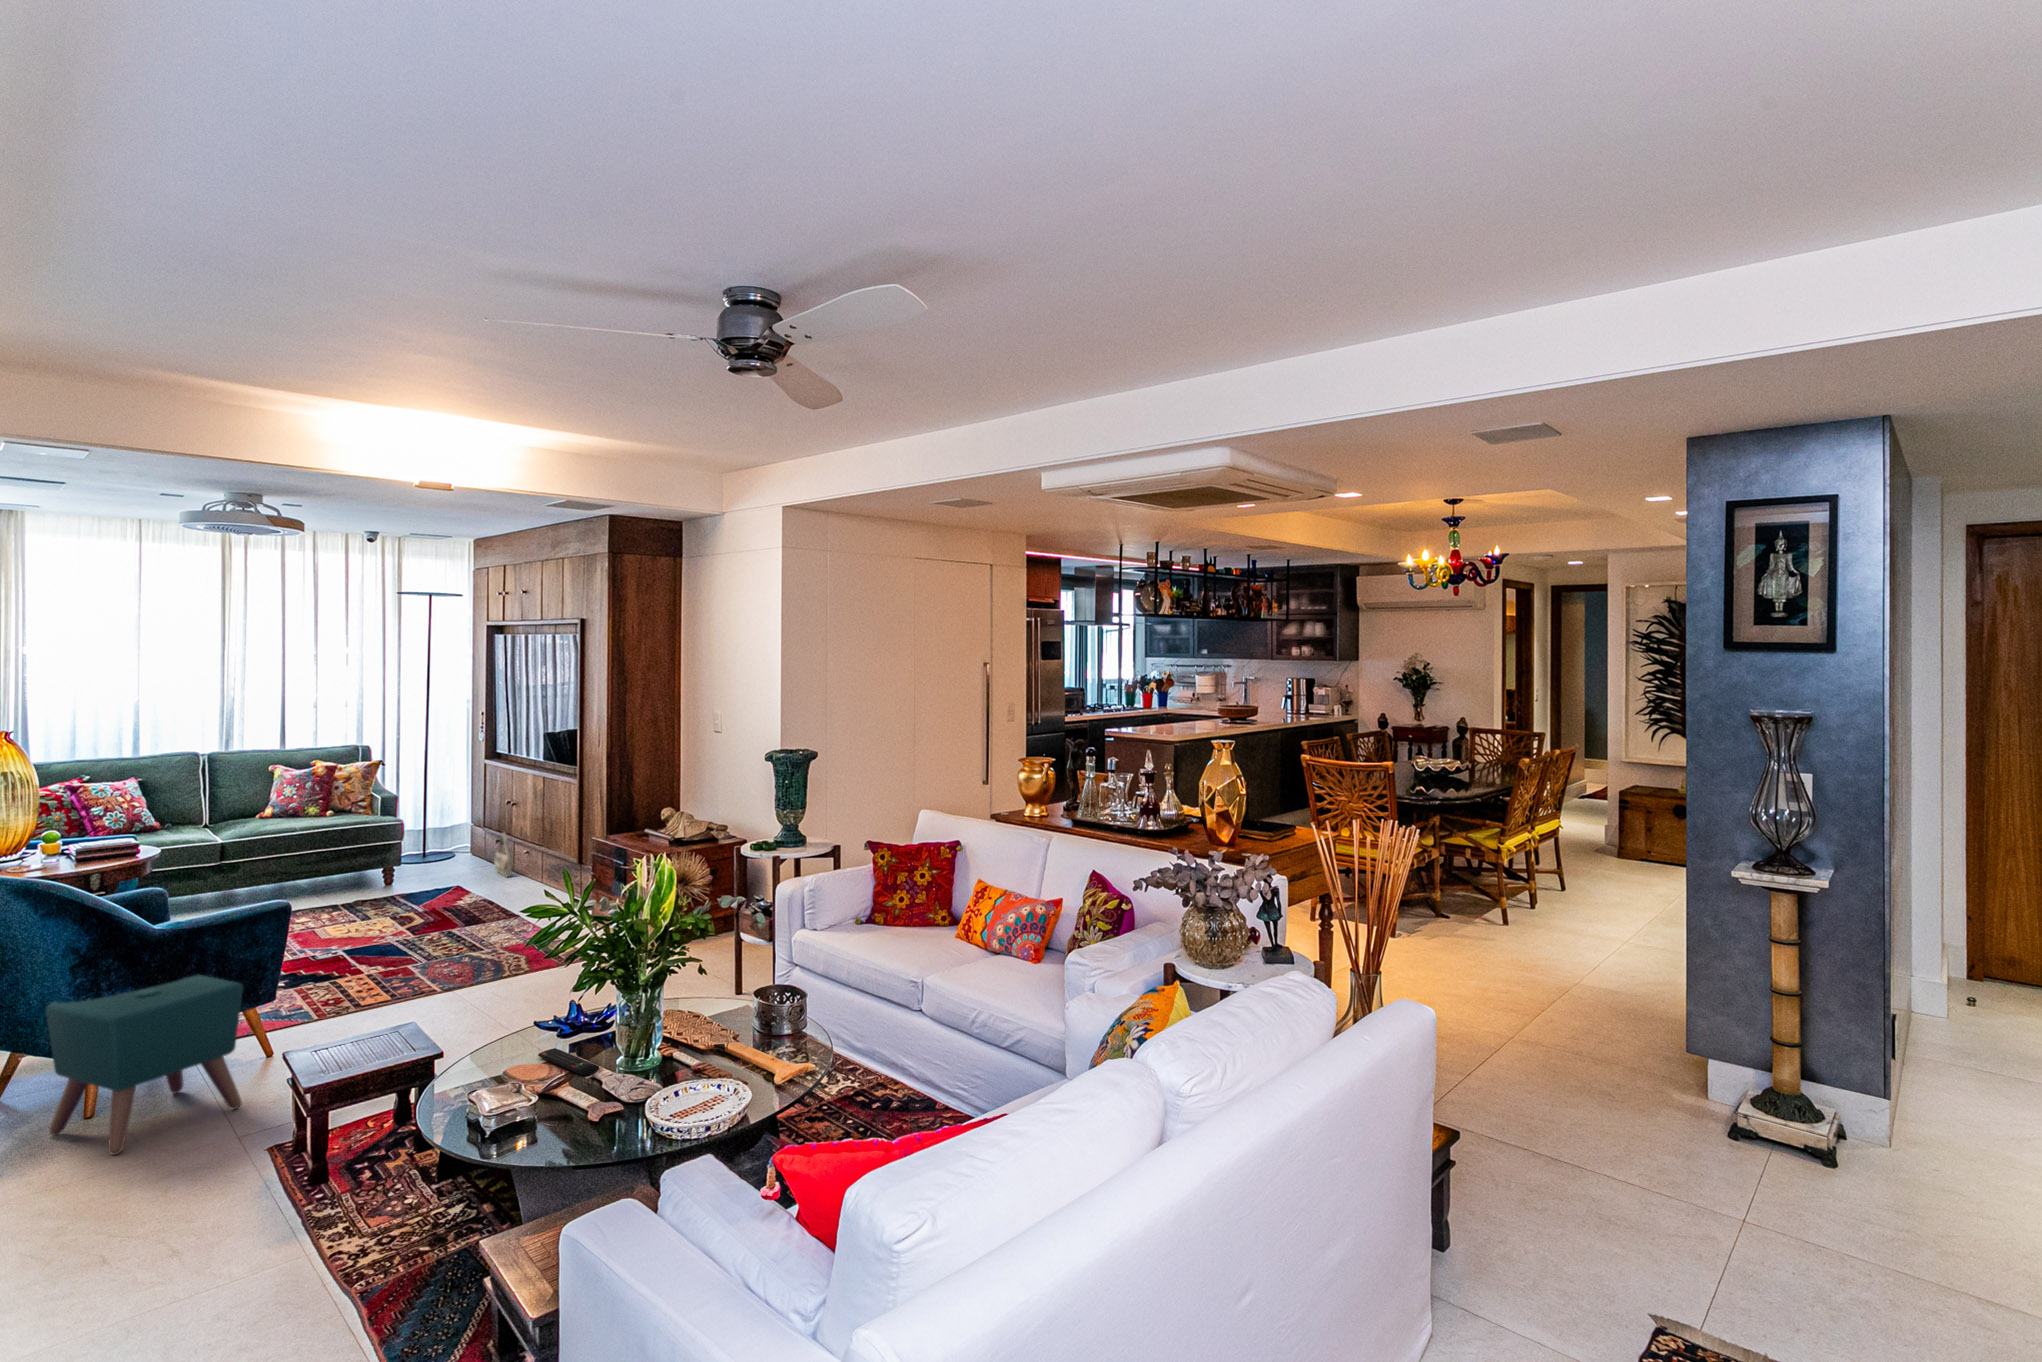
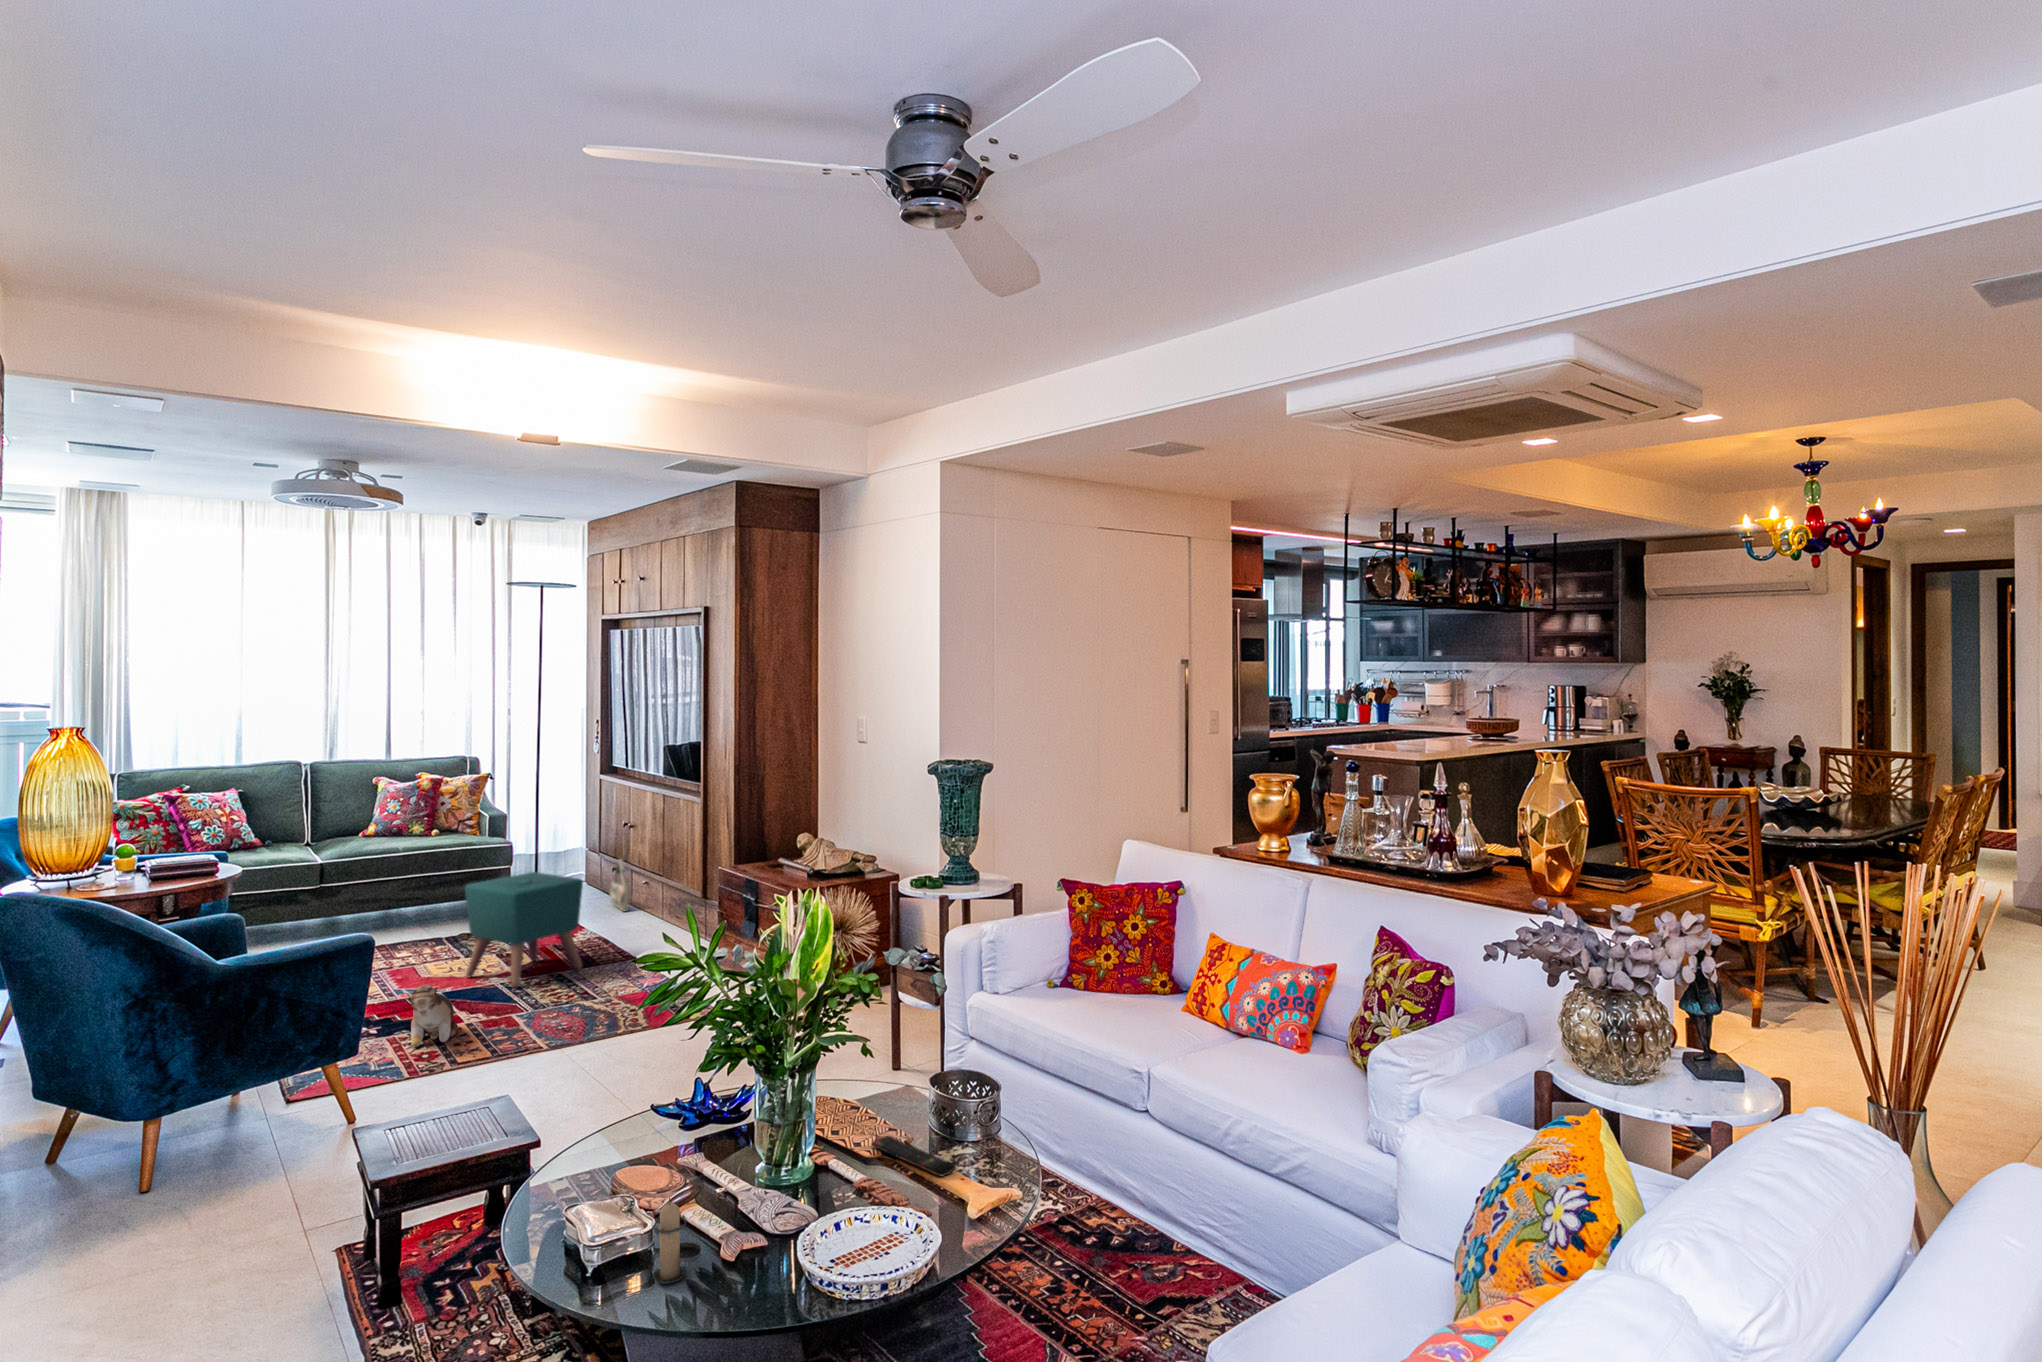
plush toy: none [313,942,360,994] -> present [405,984,458,1047]
ottoman: present [46,975,243,1155] -> present [465,872,583,988]
remote control: present [538,1048,599,1075] -> present [871,1136,956,1176]
candle: none [533,1078,565,1141] -> present [652,1197,686,1284]

